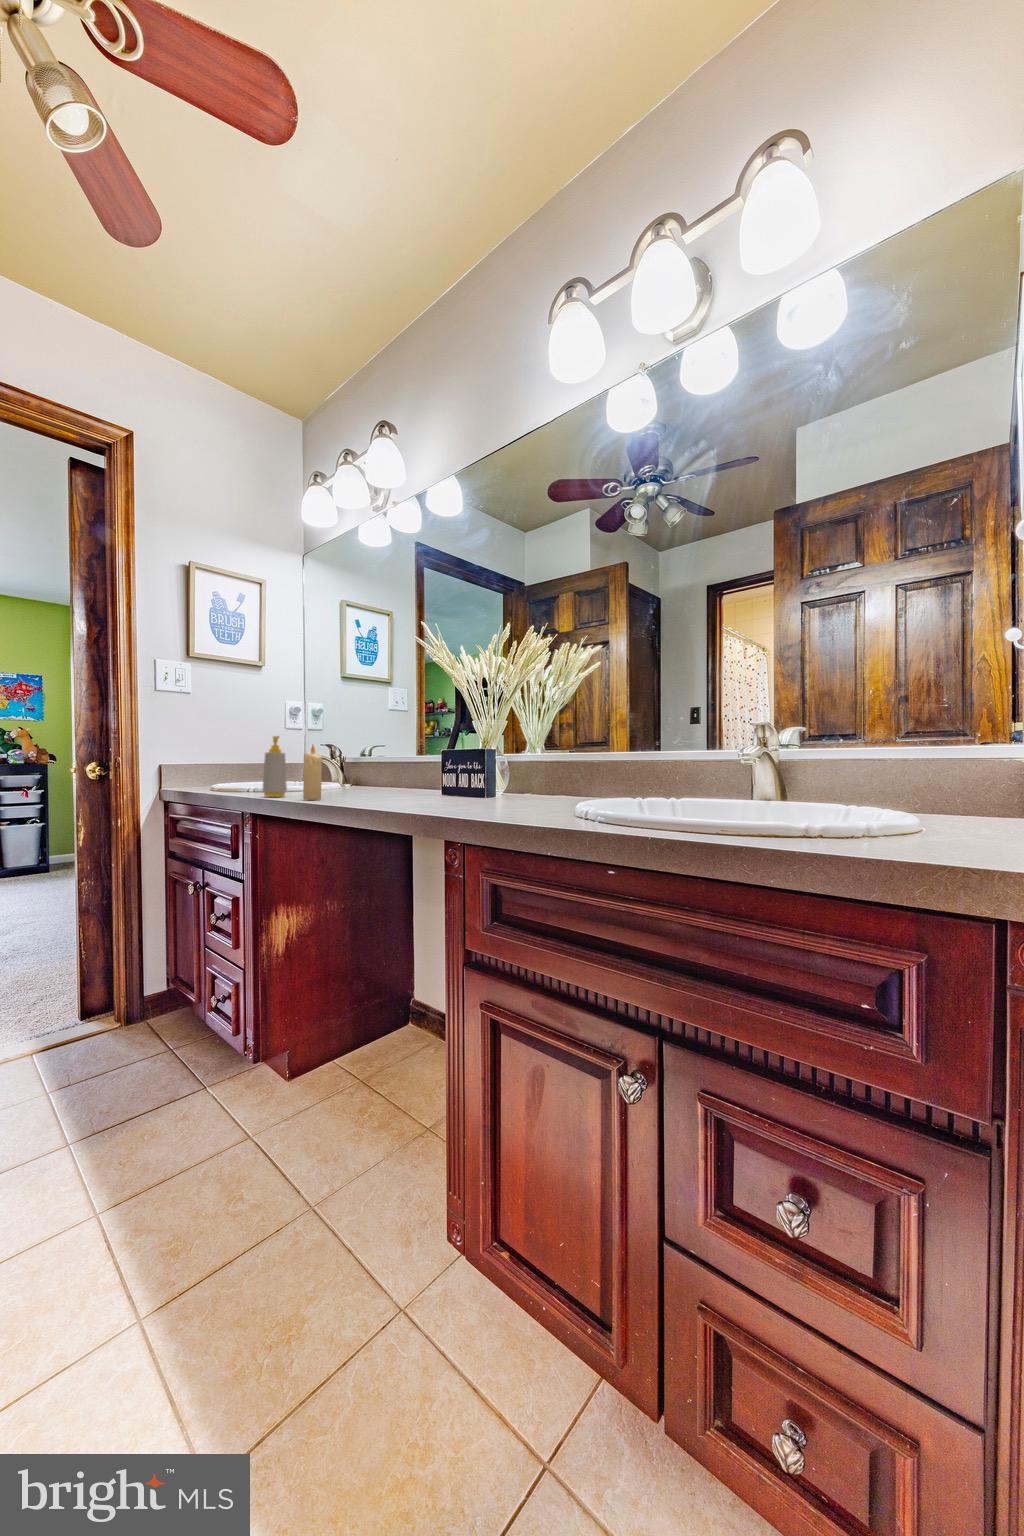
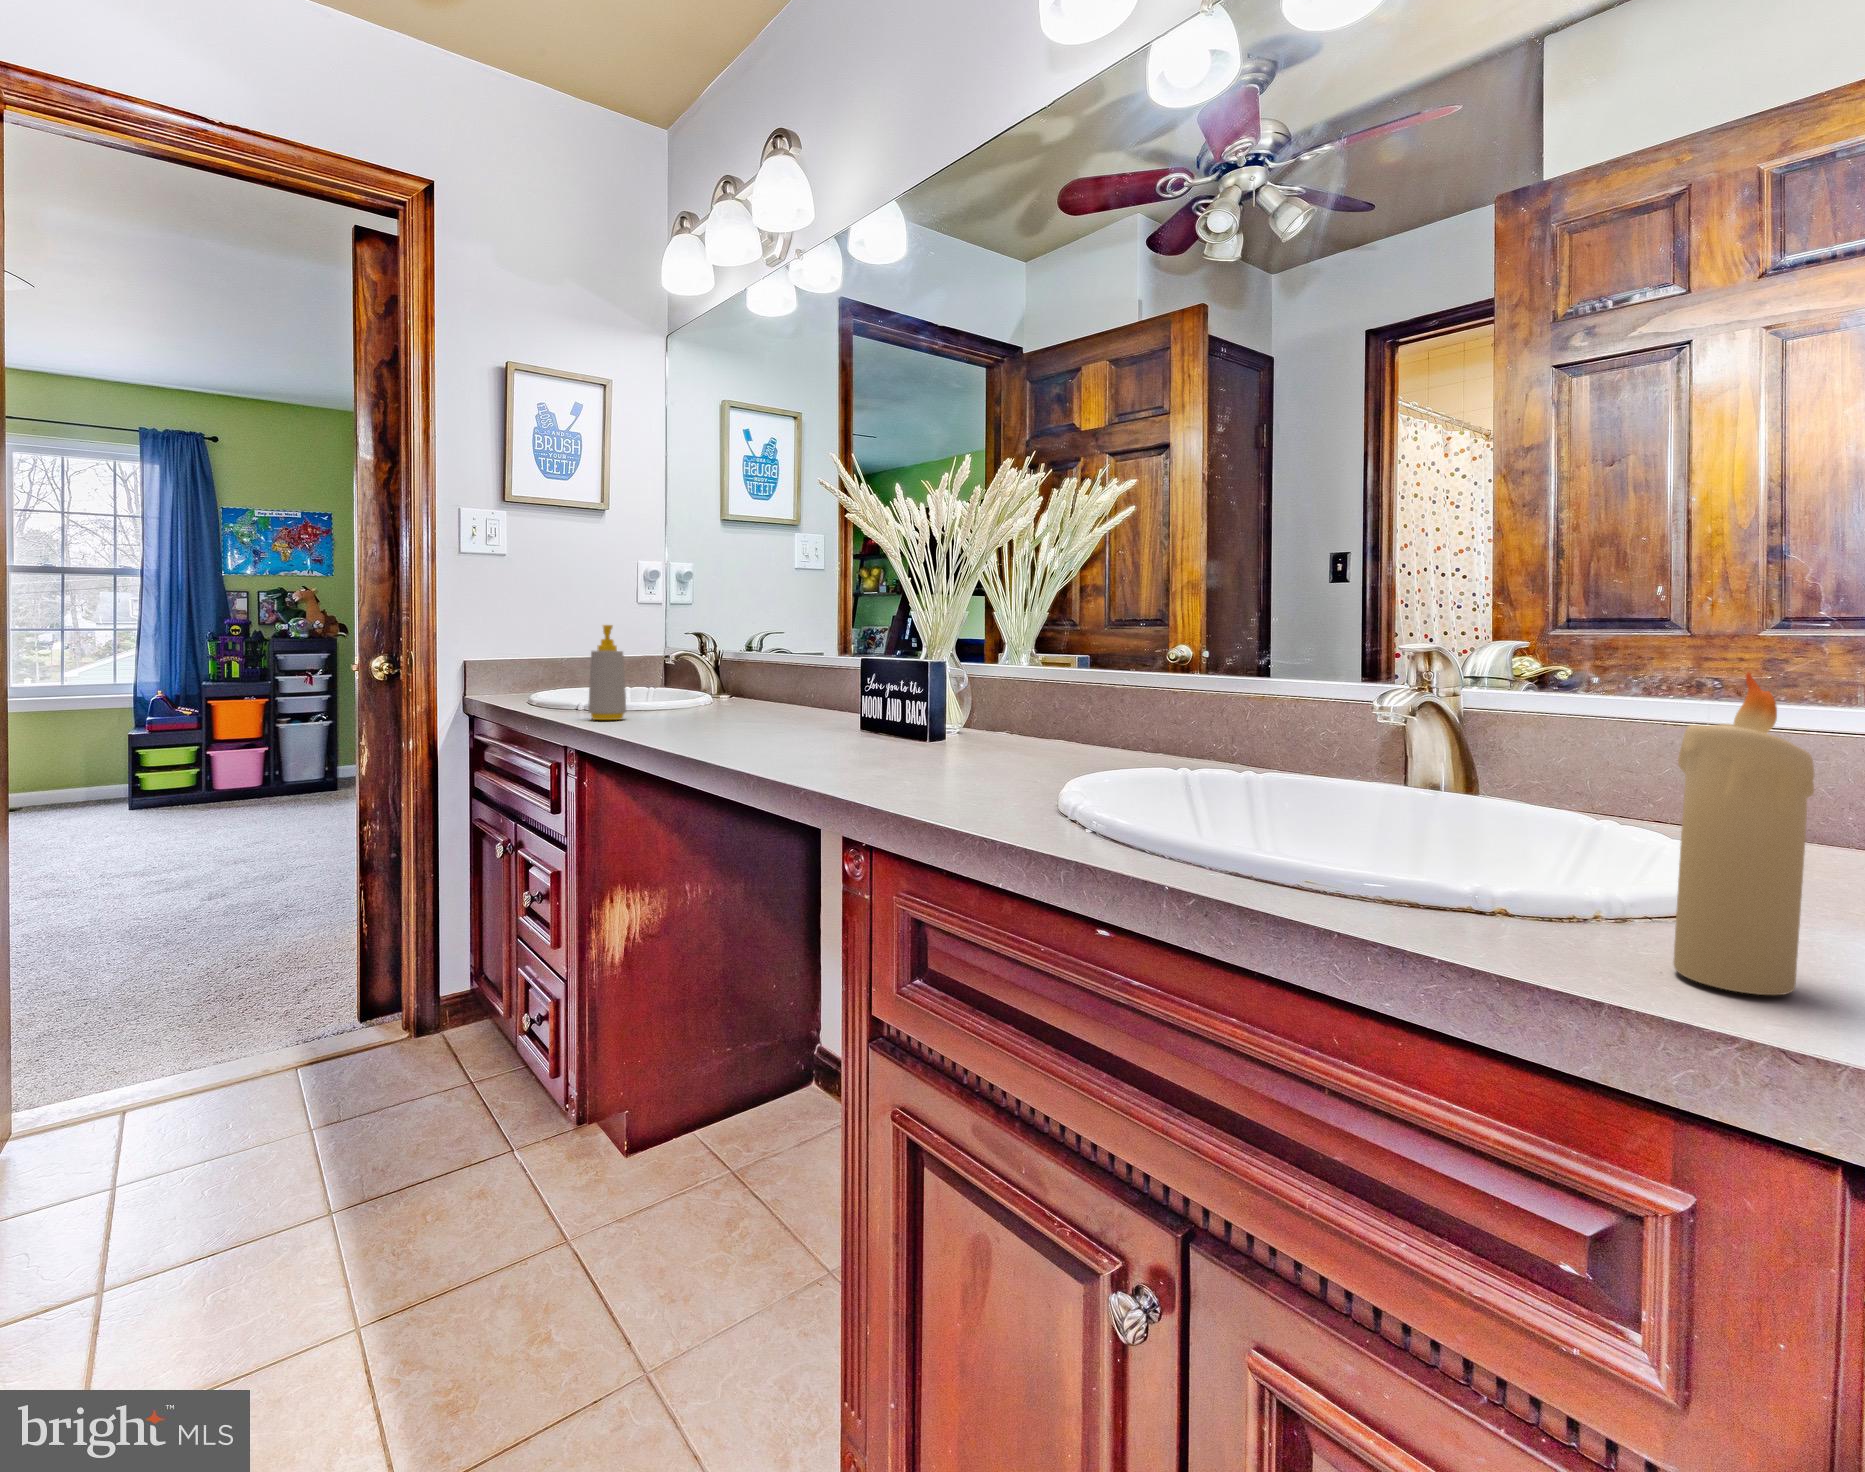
candle: present [303,744,322,800] -> present [1673,672,1814,995]

